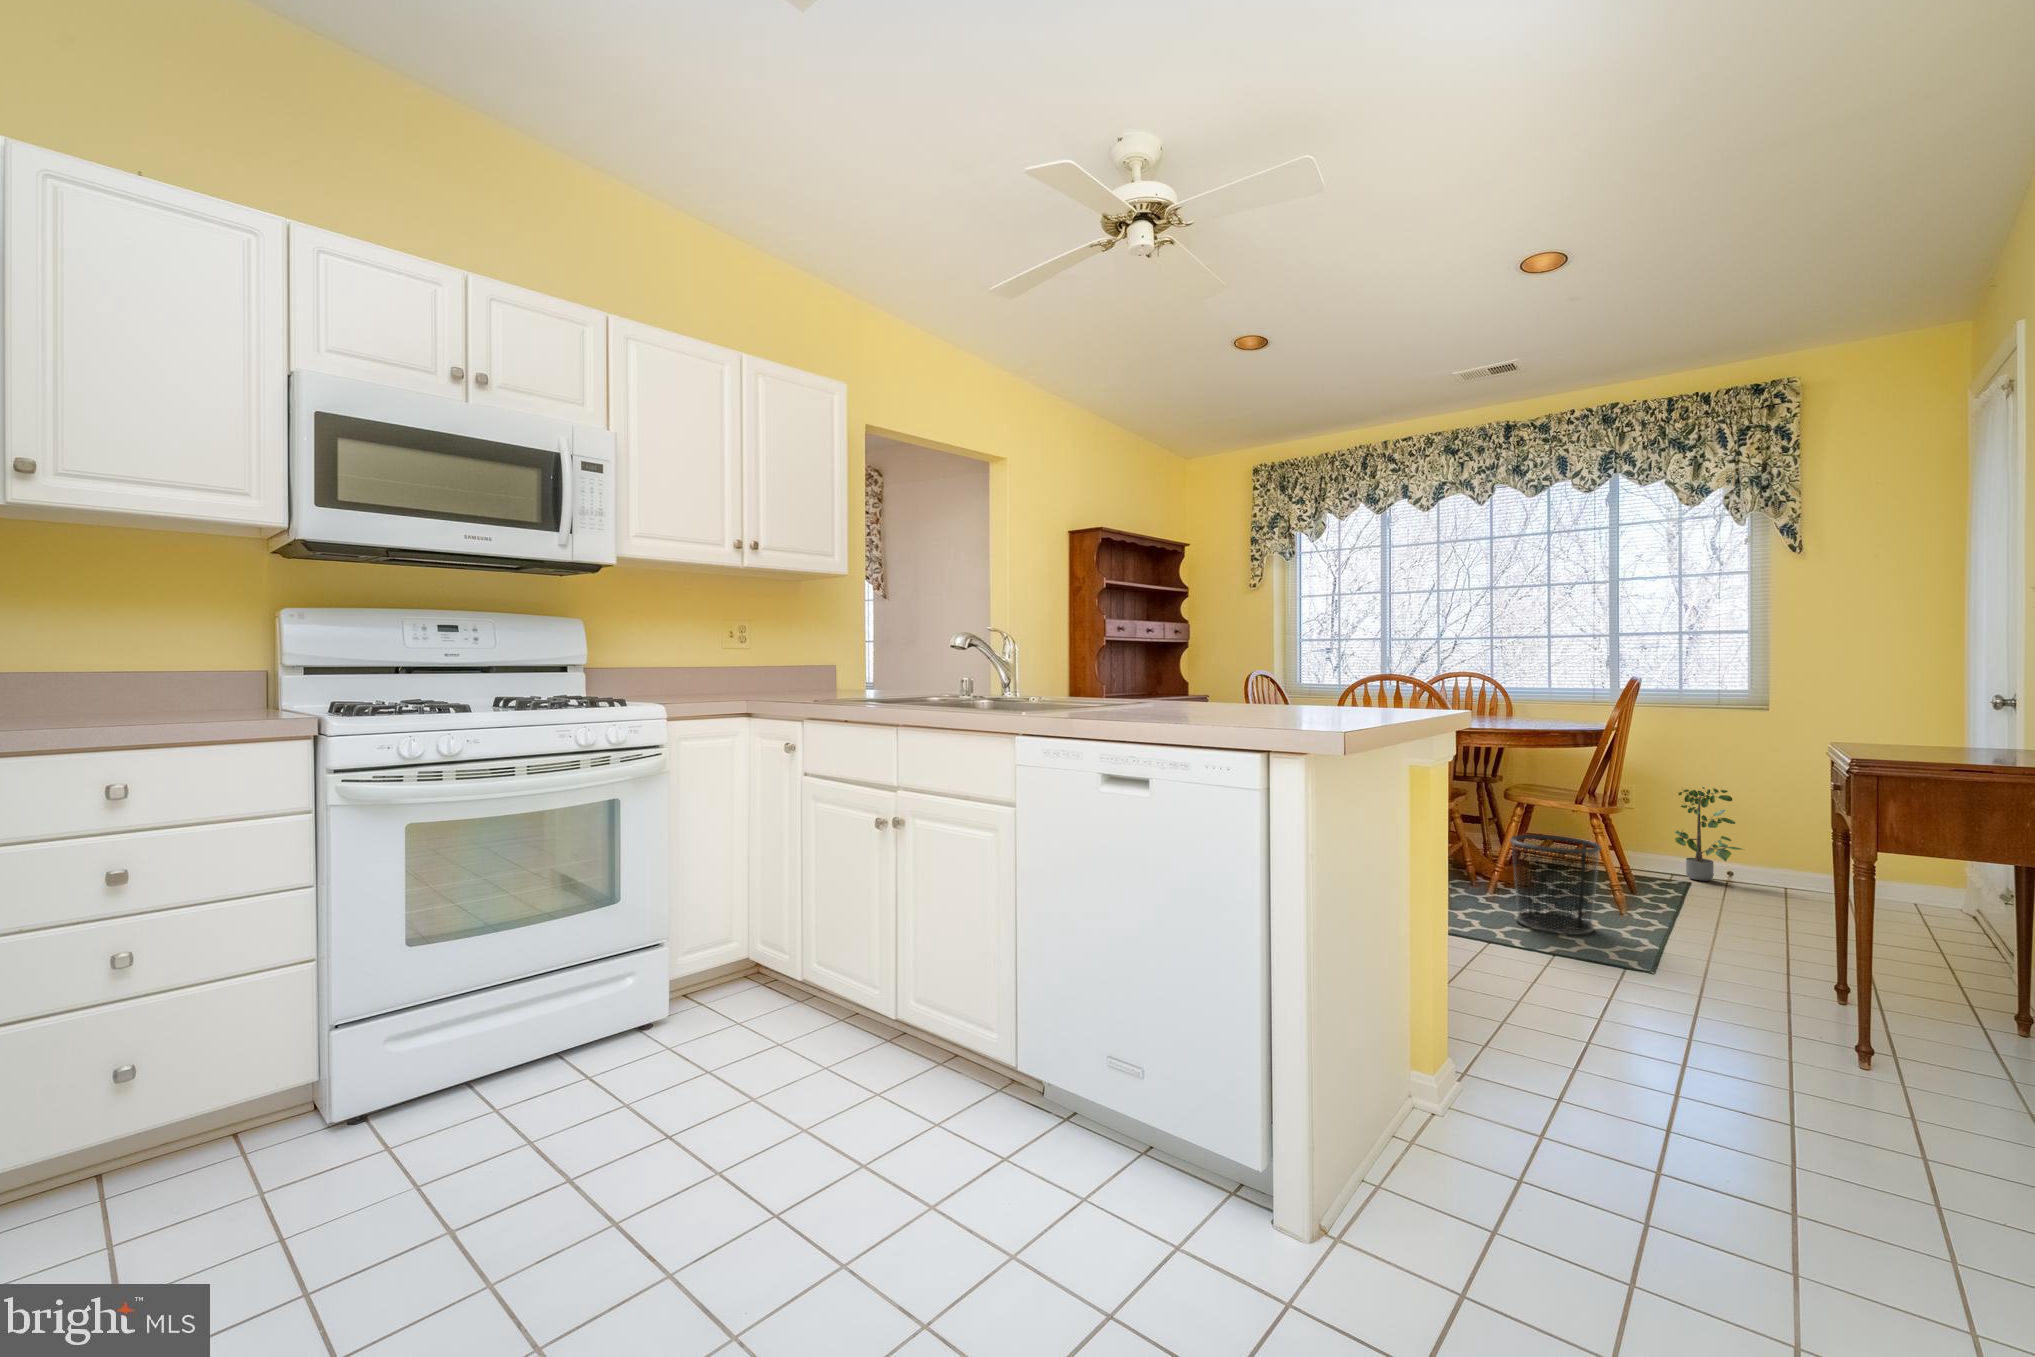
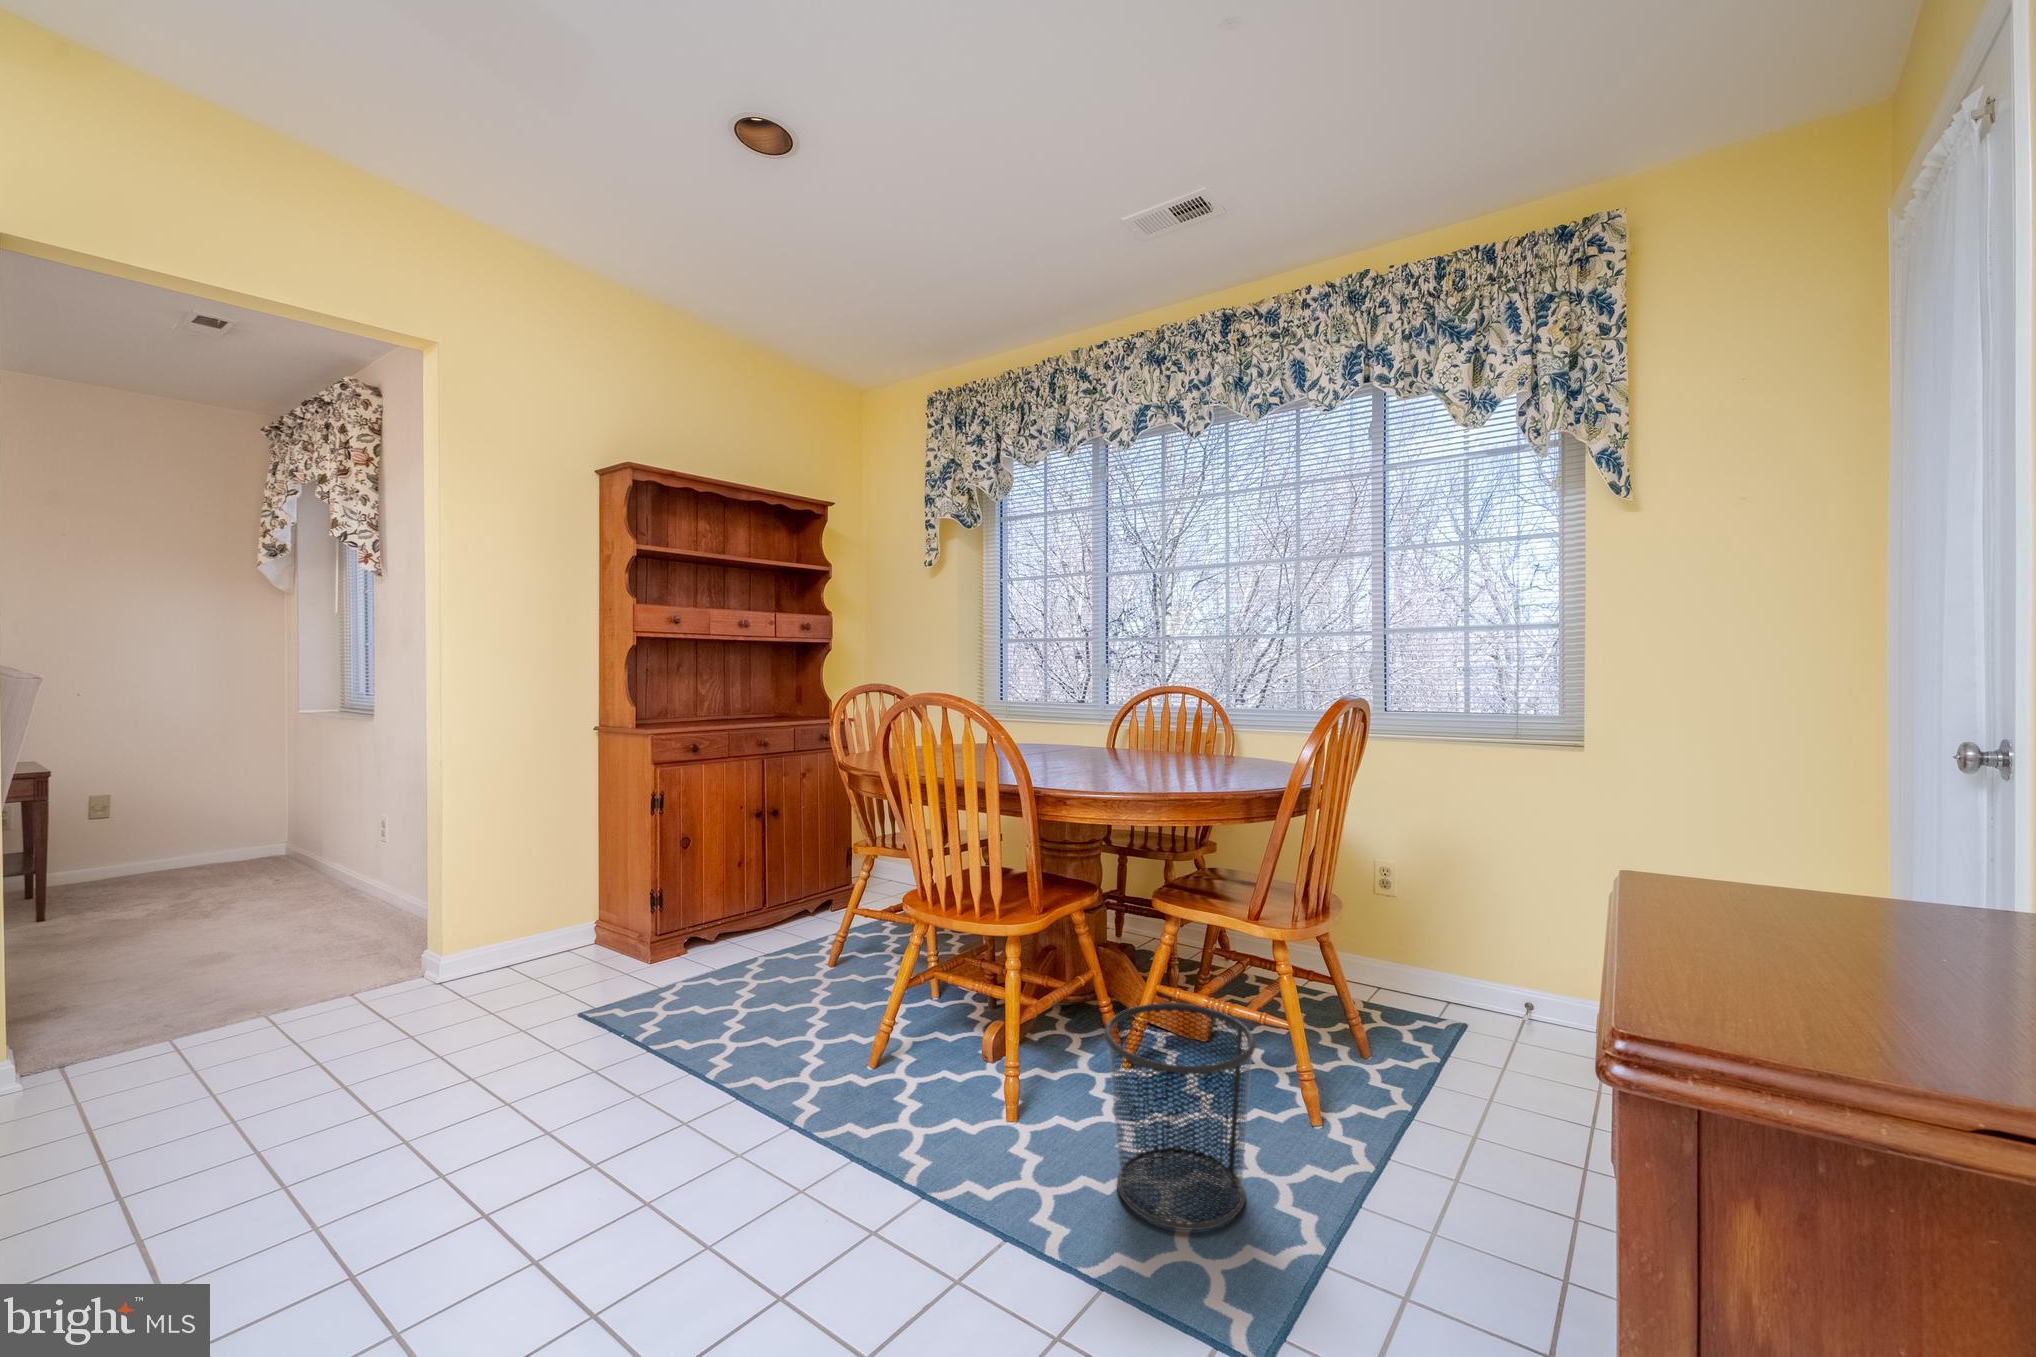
potted plant: present [1675,787,1742,881] -> none [1449,867,1553,1015]

